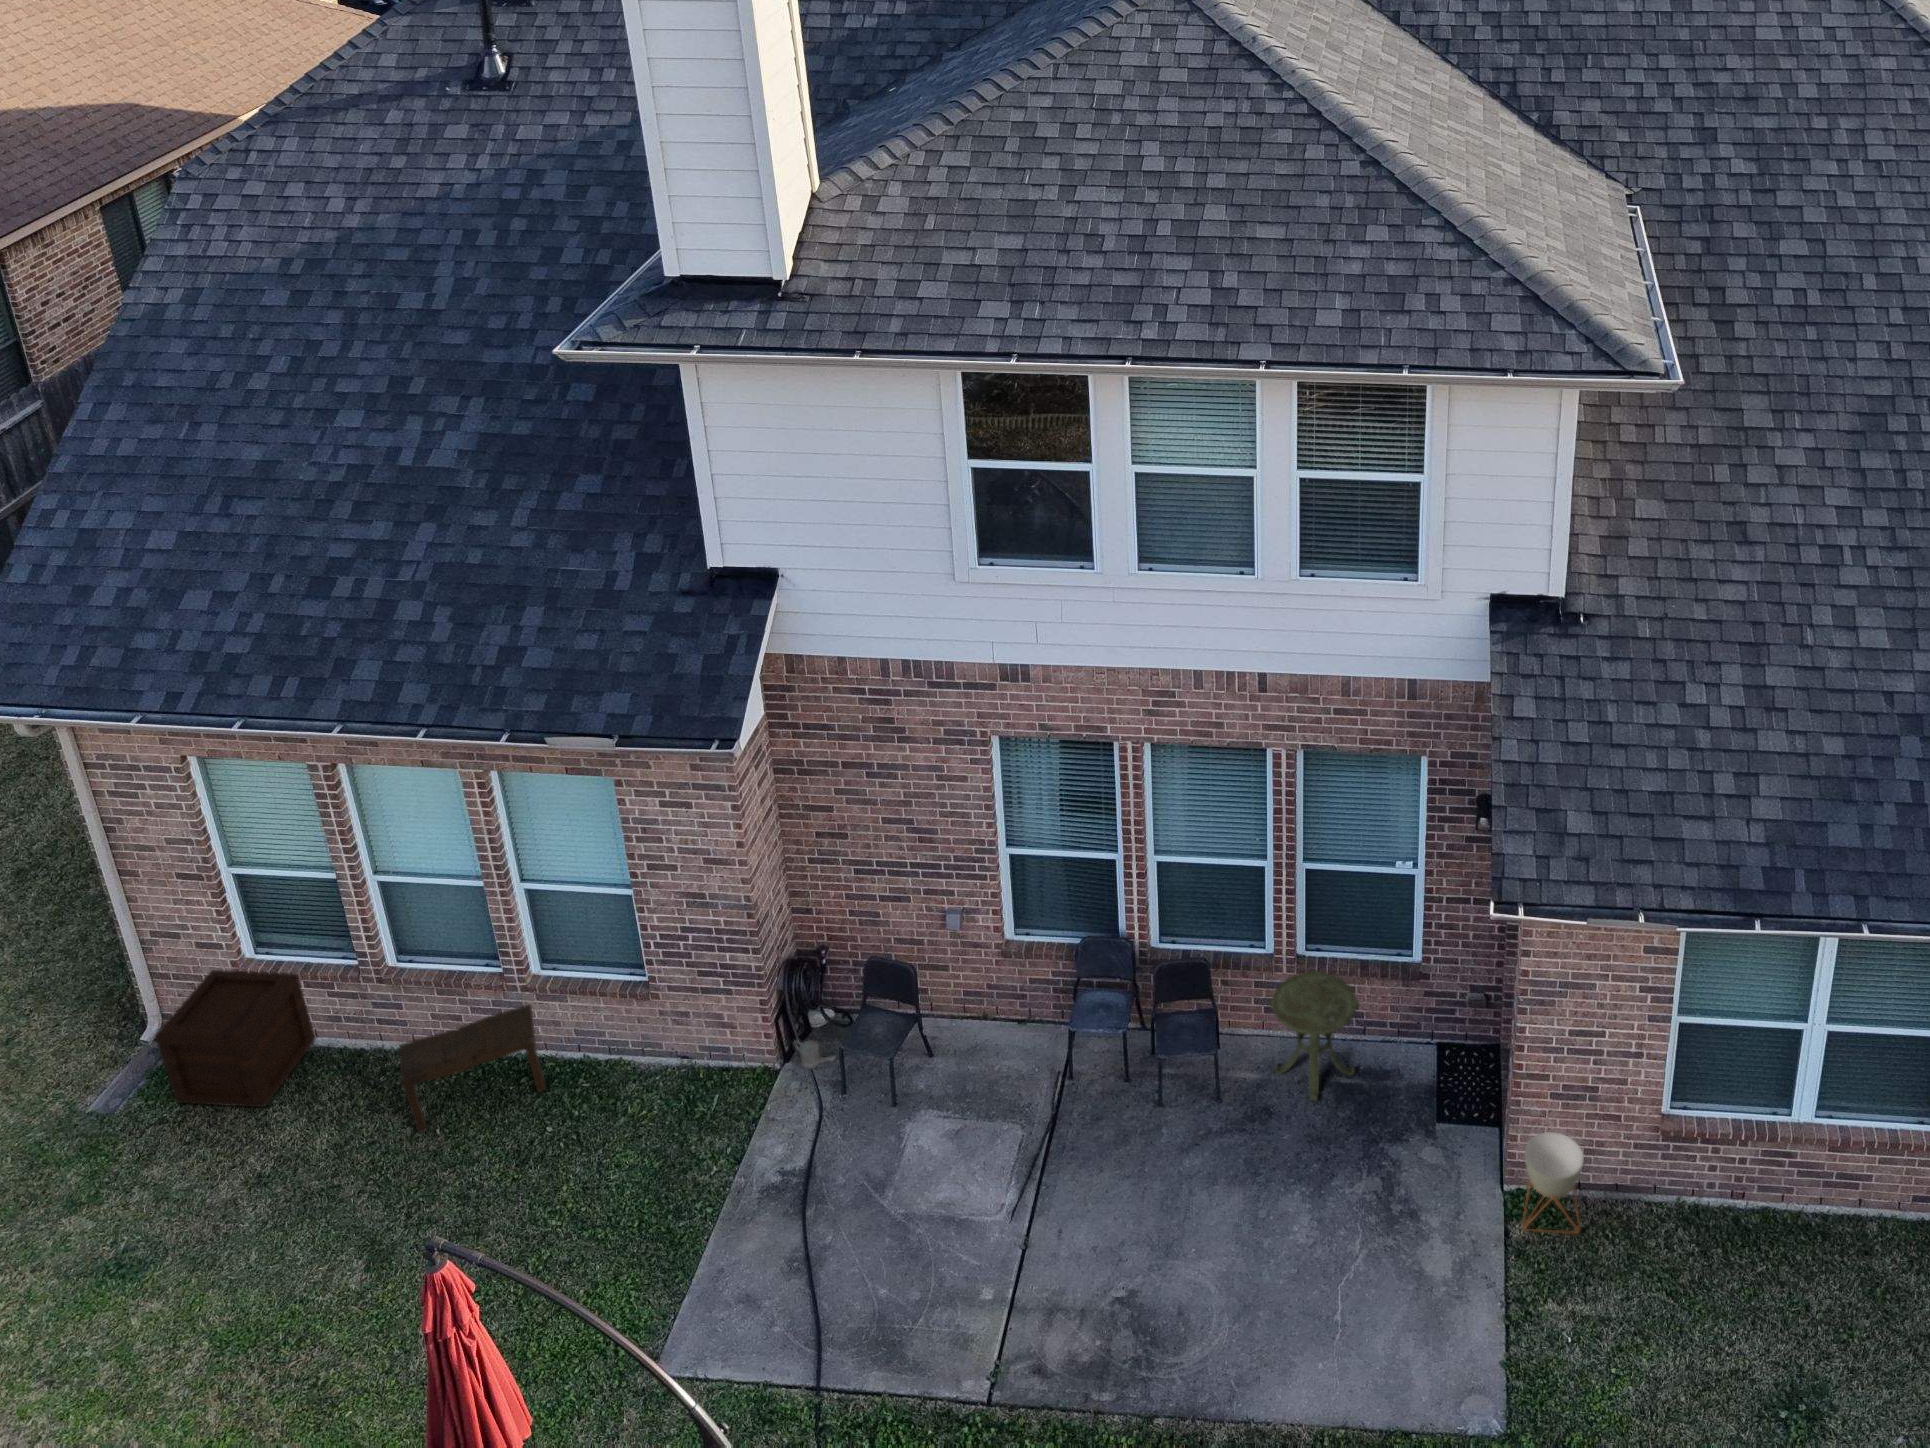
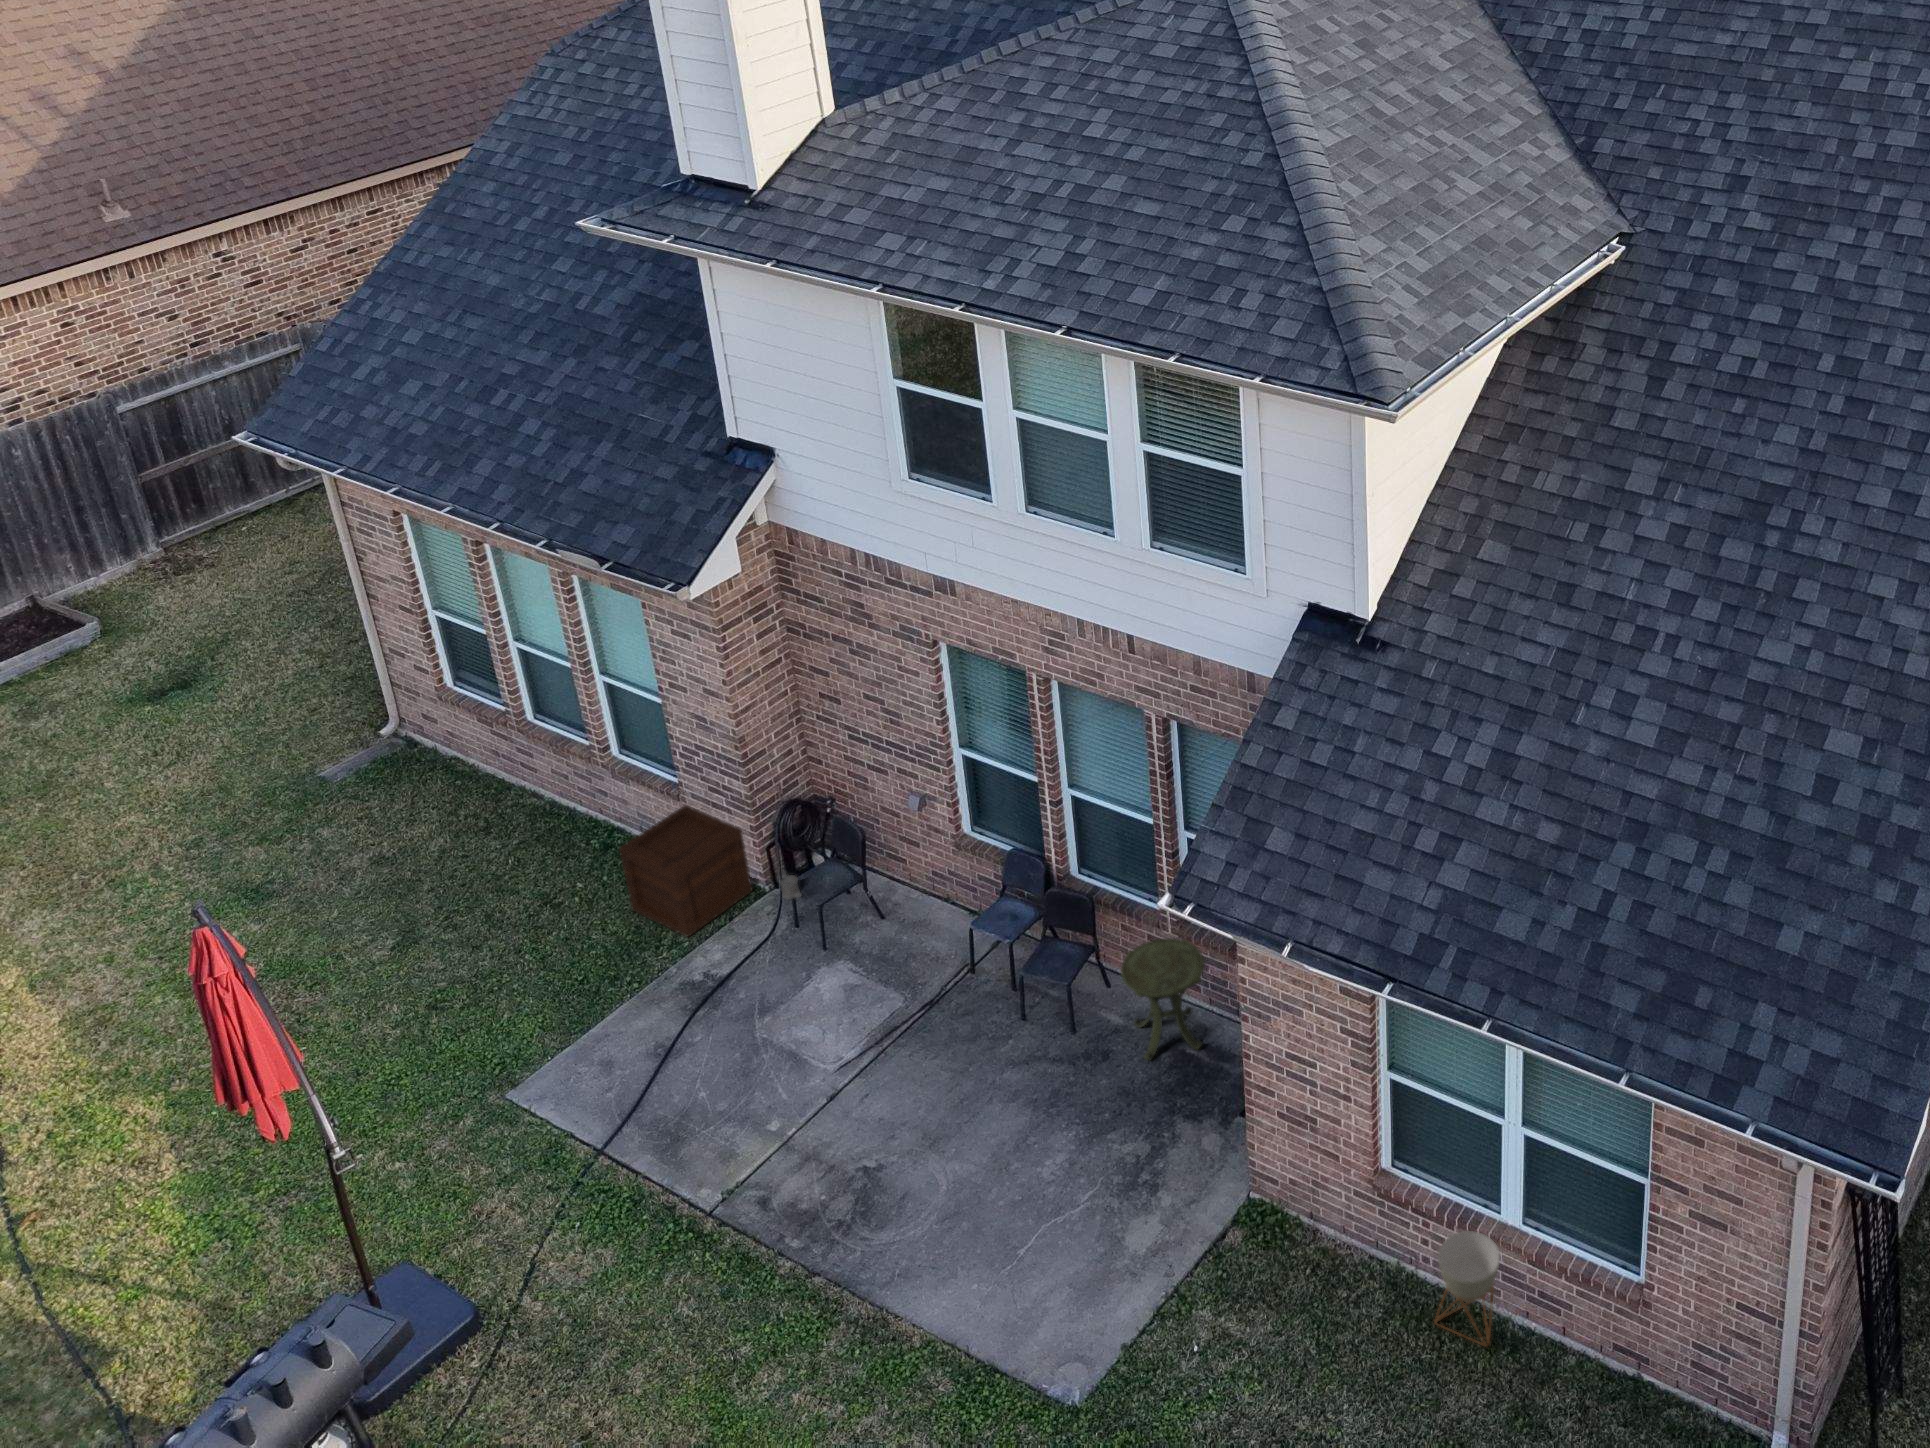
wooden crate: present [155,970,316,1107] -> present [619,805,752,937]
bench: present [399,1004,545,1132] -> none [482,780,611,858]
planter: present [1522,1132,1584,1234] -> present [1434,1231,1500,1346]

